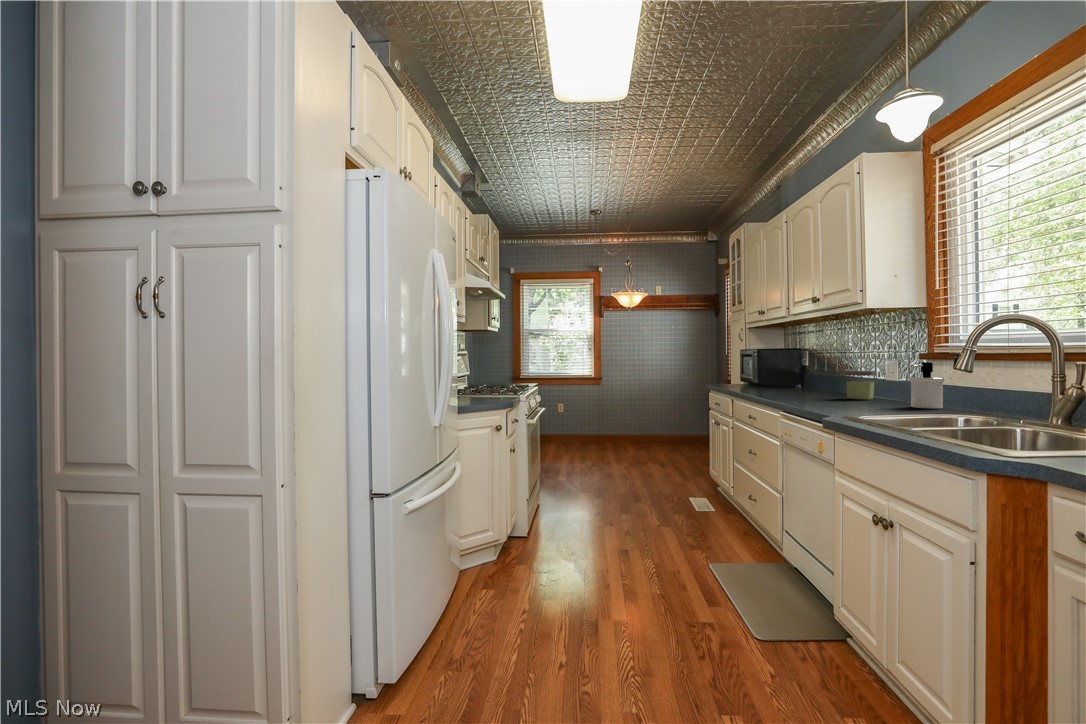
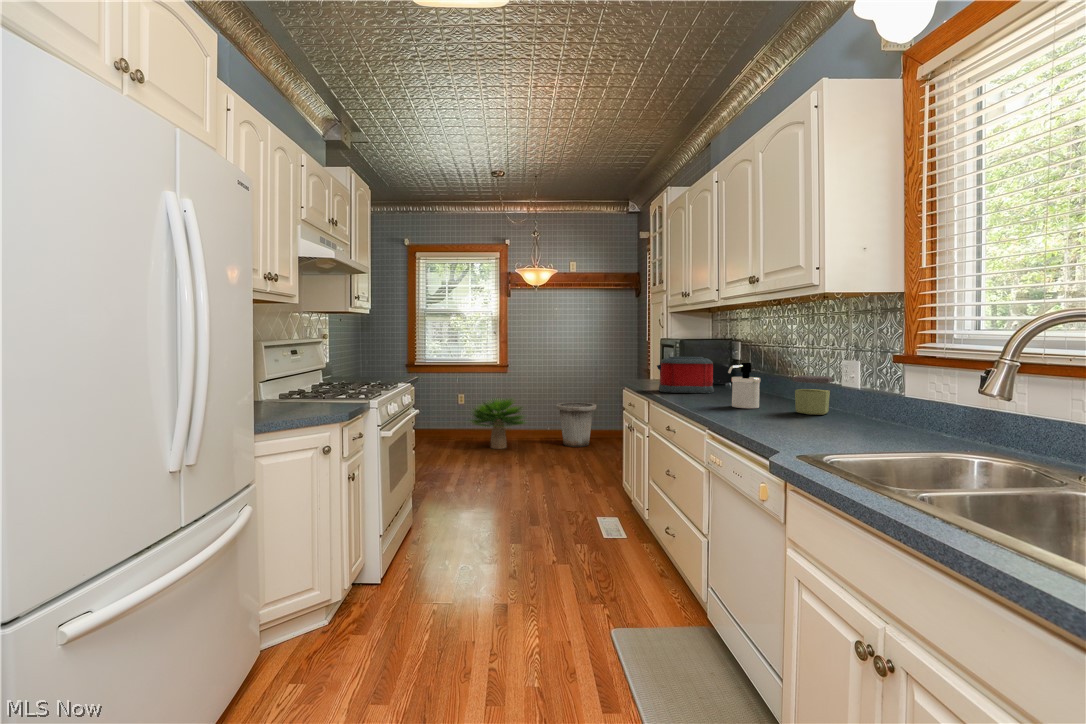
toaster: none [737,362,785,391] -> present [657,357,714,393]
soap dispenser: present [910,362,944,409] -> present [728,362,761,408]
potted plant: none [564,403,619,450] -> present [471,399,525,449]
trash can: none [643,412,680,451] -> present [556,403,596,447]

